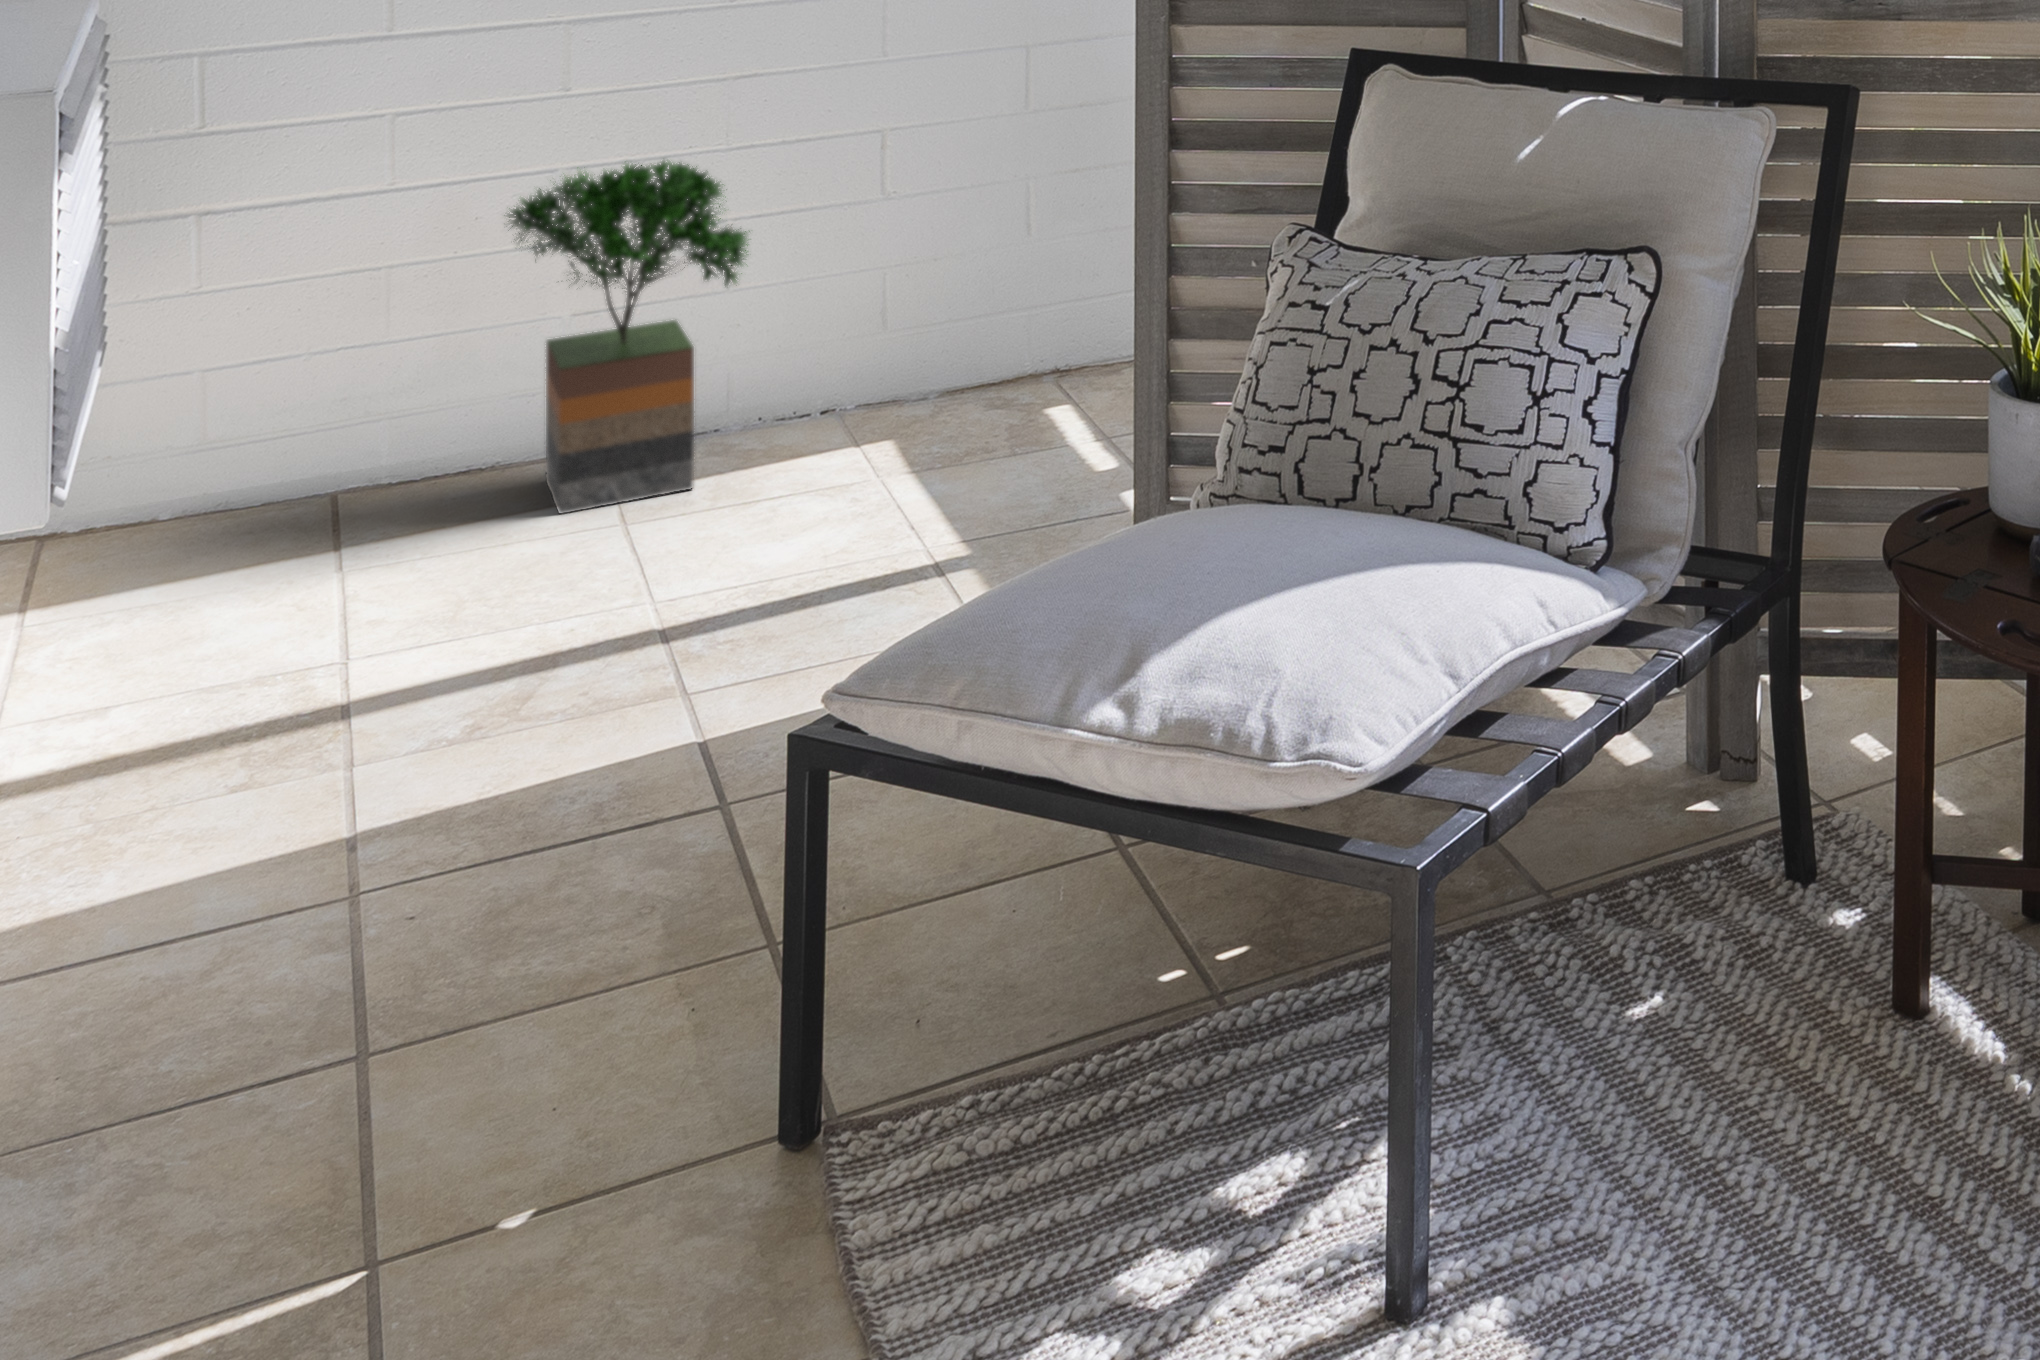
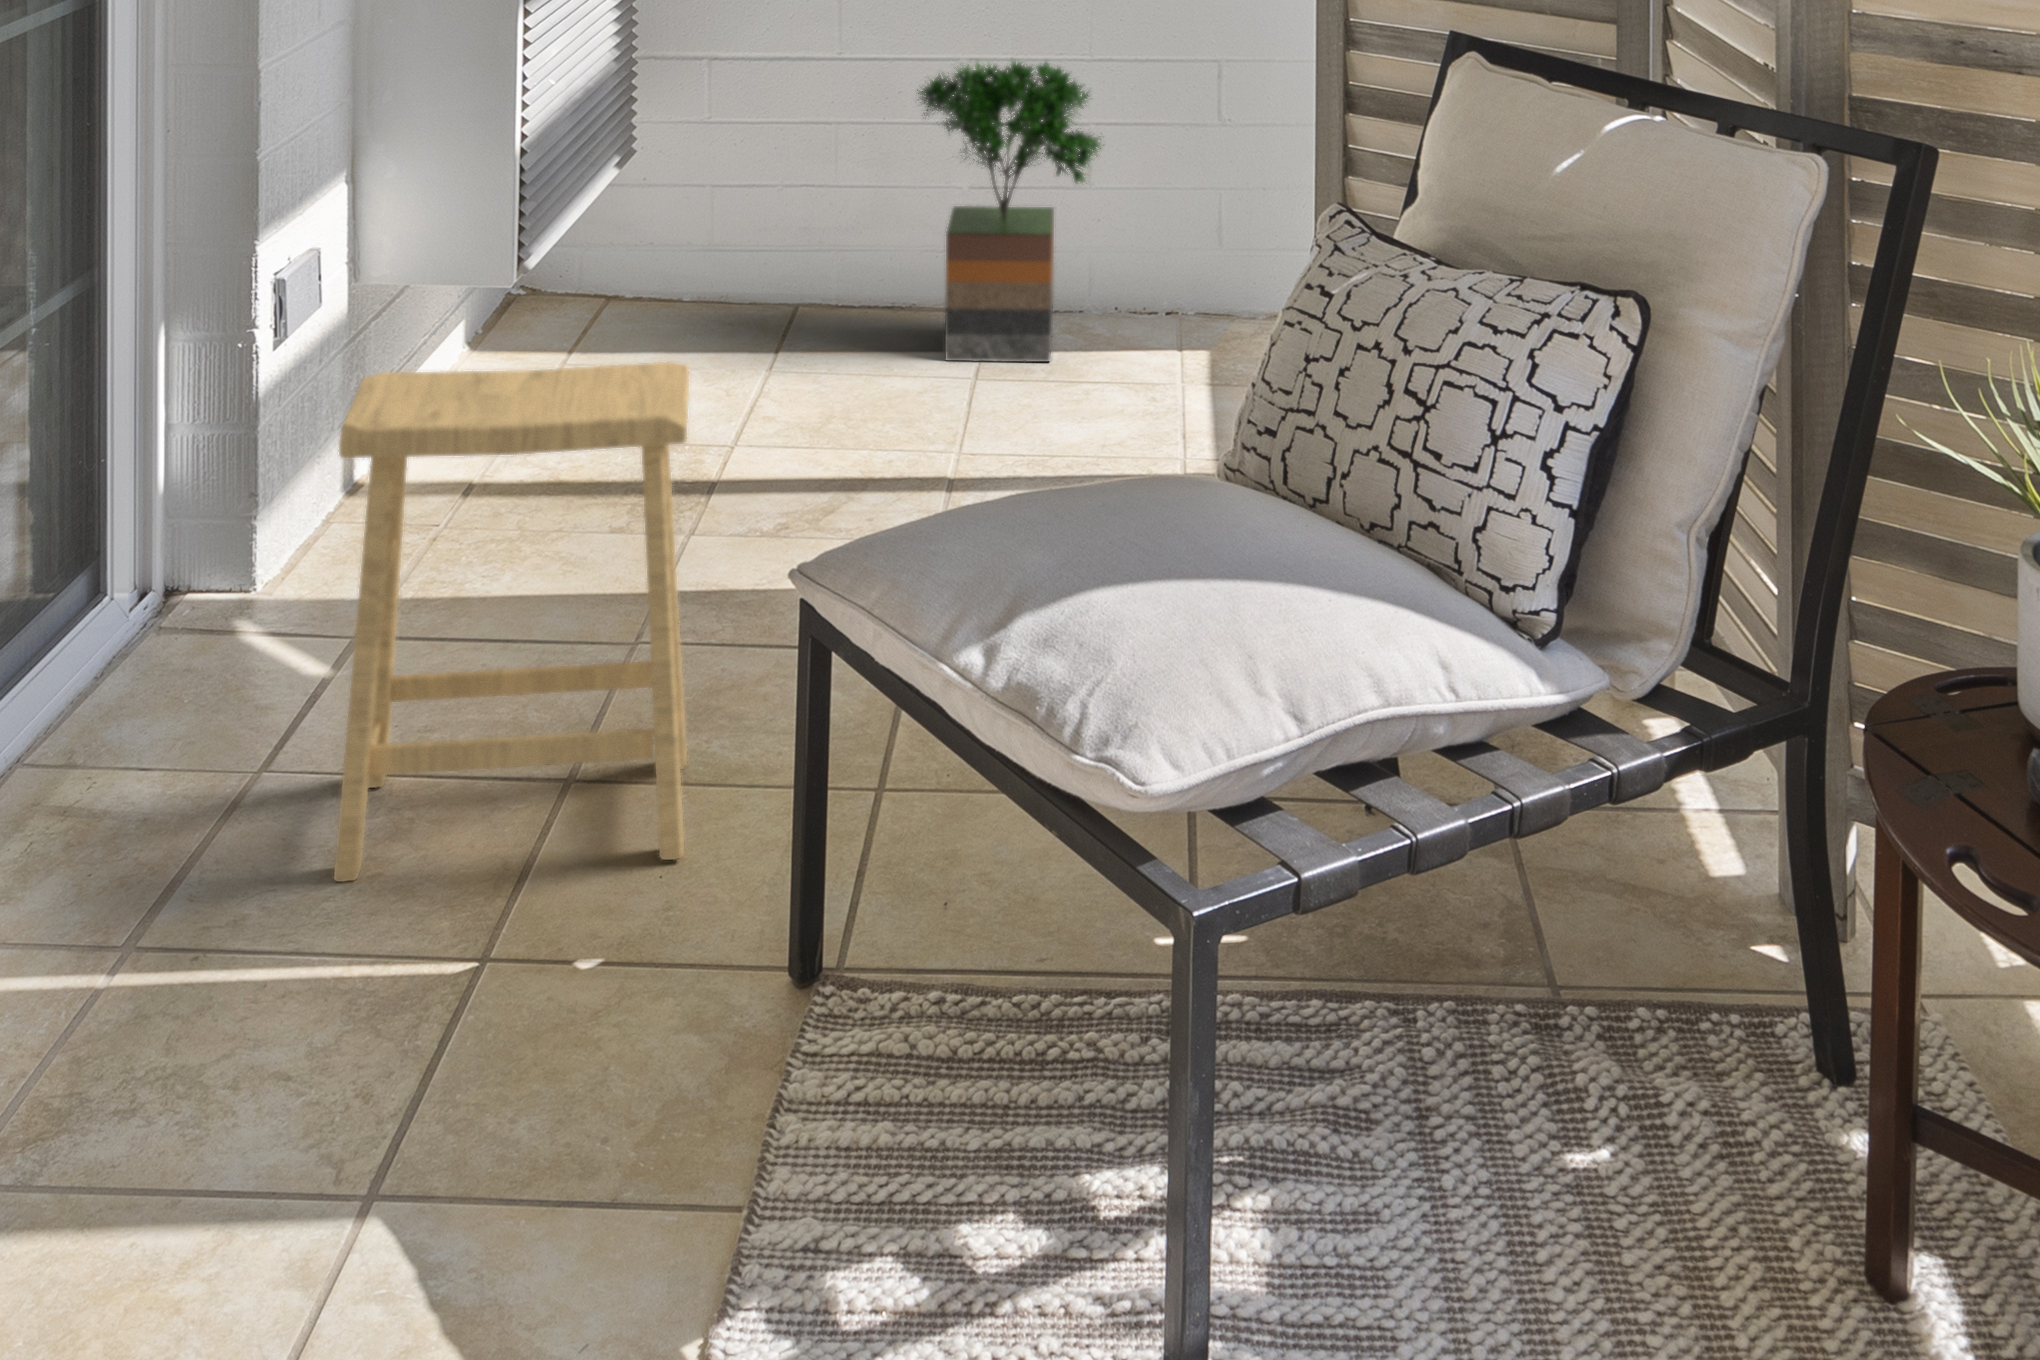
footstool: none [65,534,579,1255] -> present [334,362,689,882]

